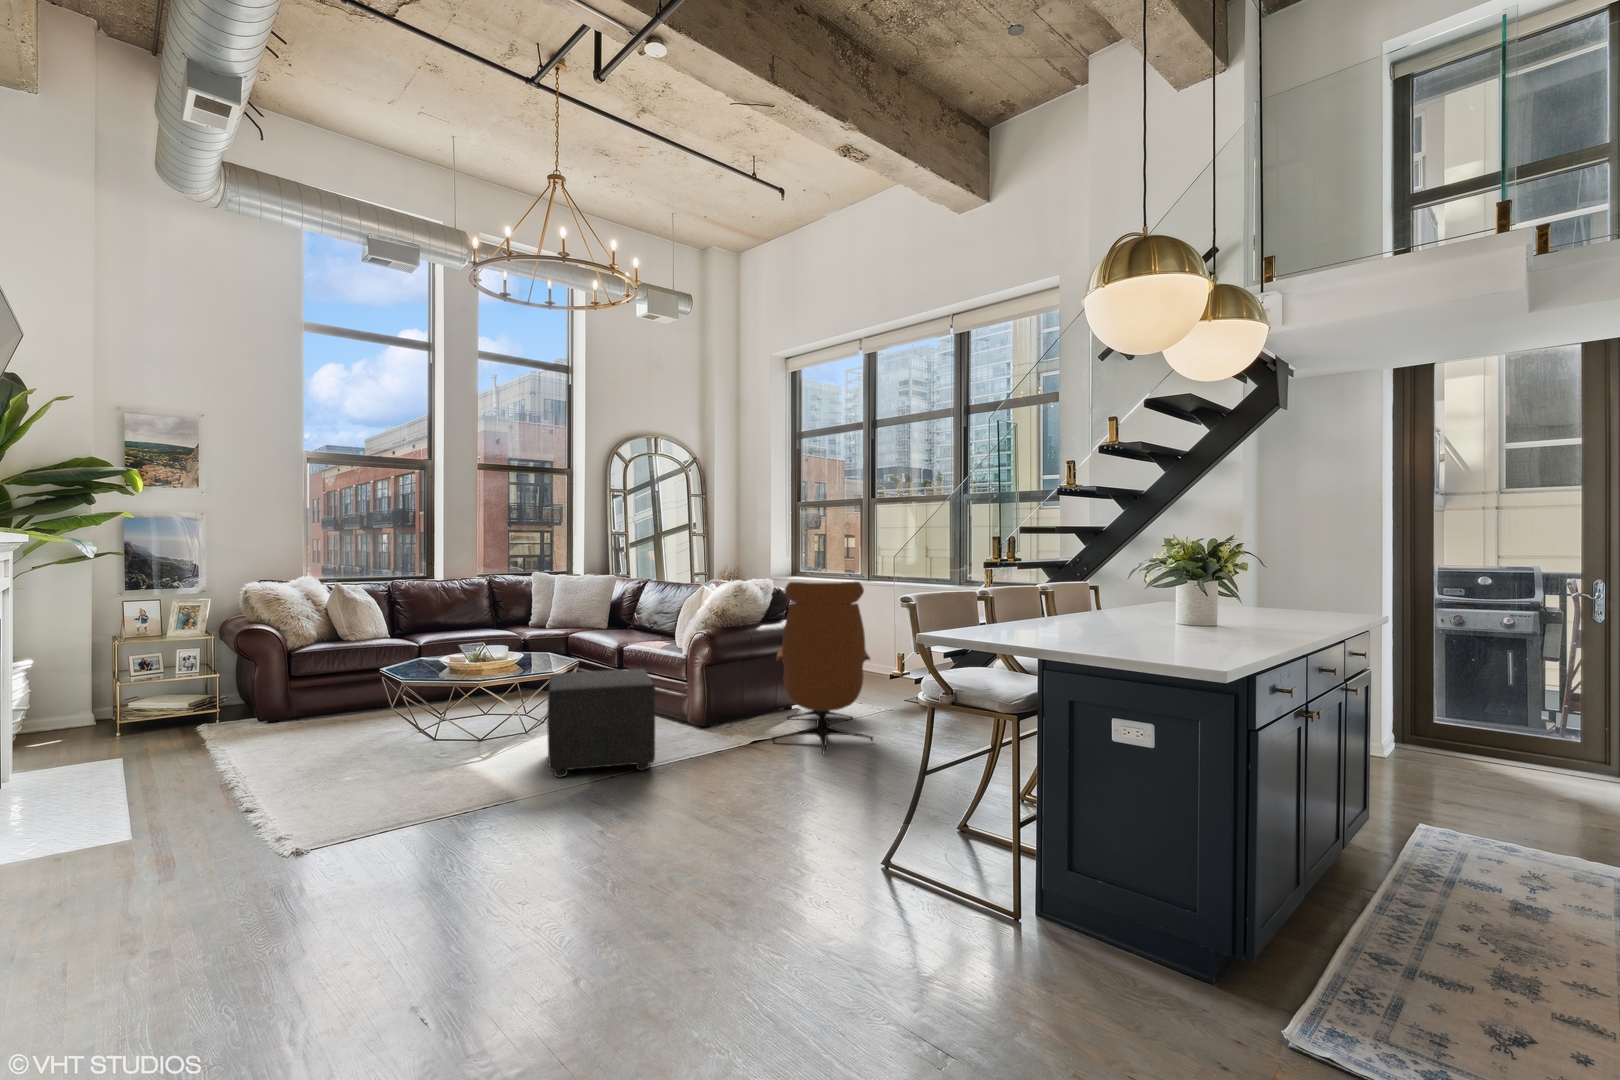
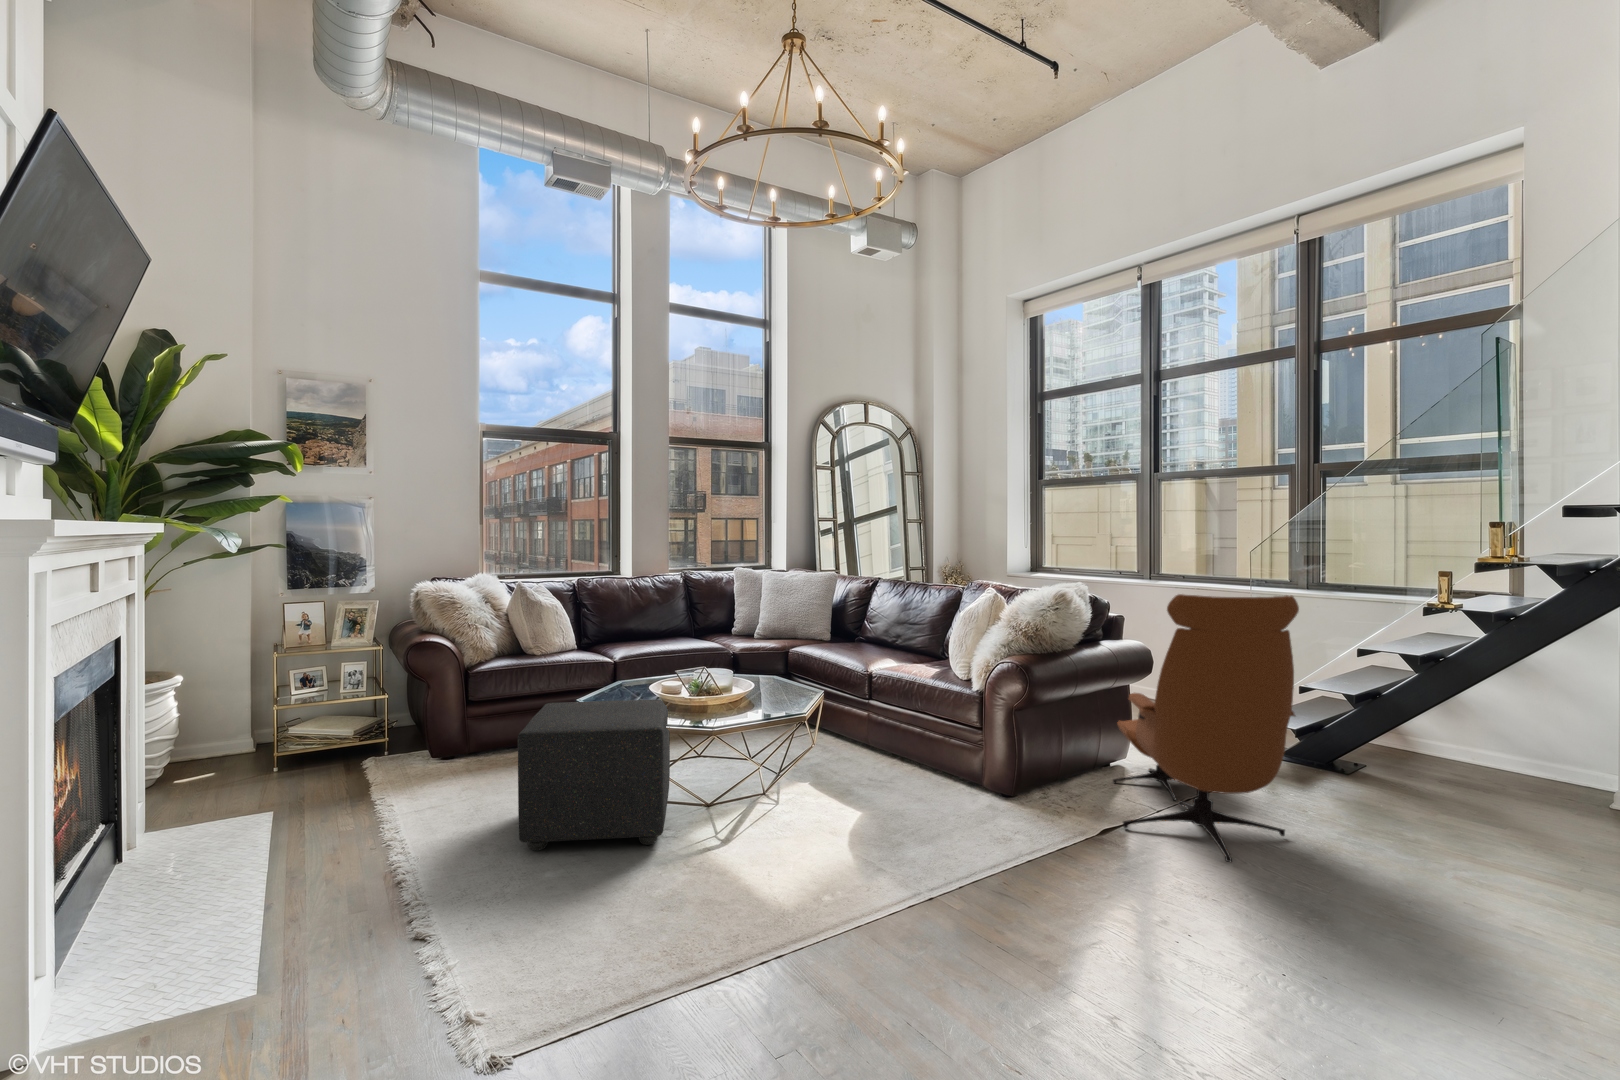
ottoman: present [547,669,655,777] -> present [518,699,670,851]

